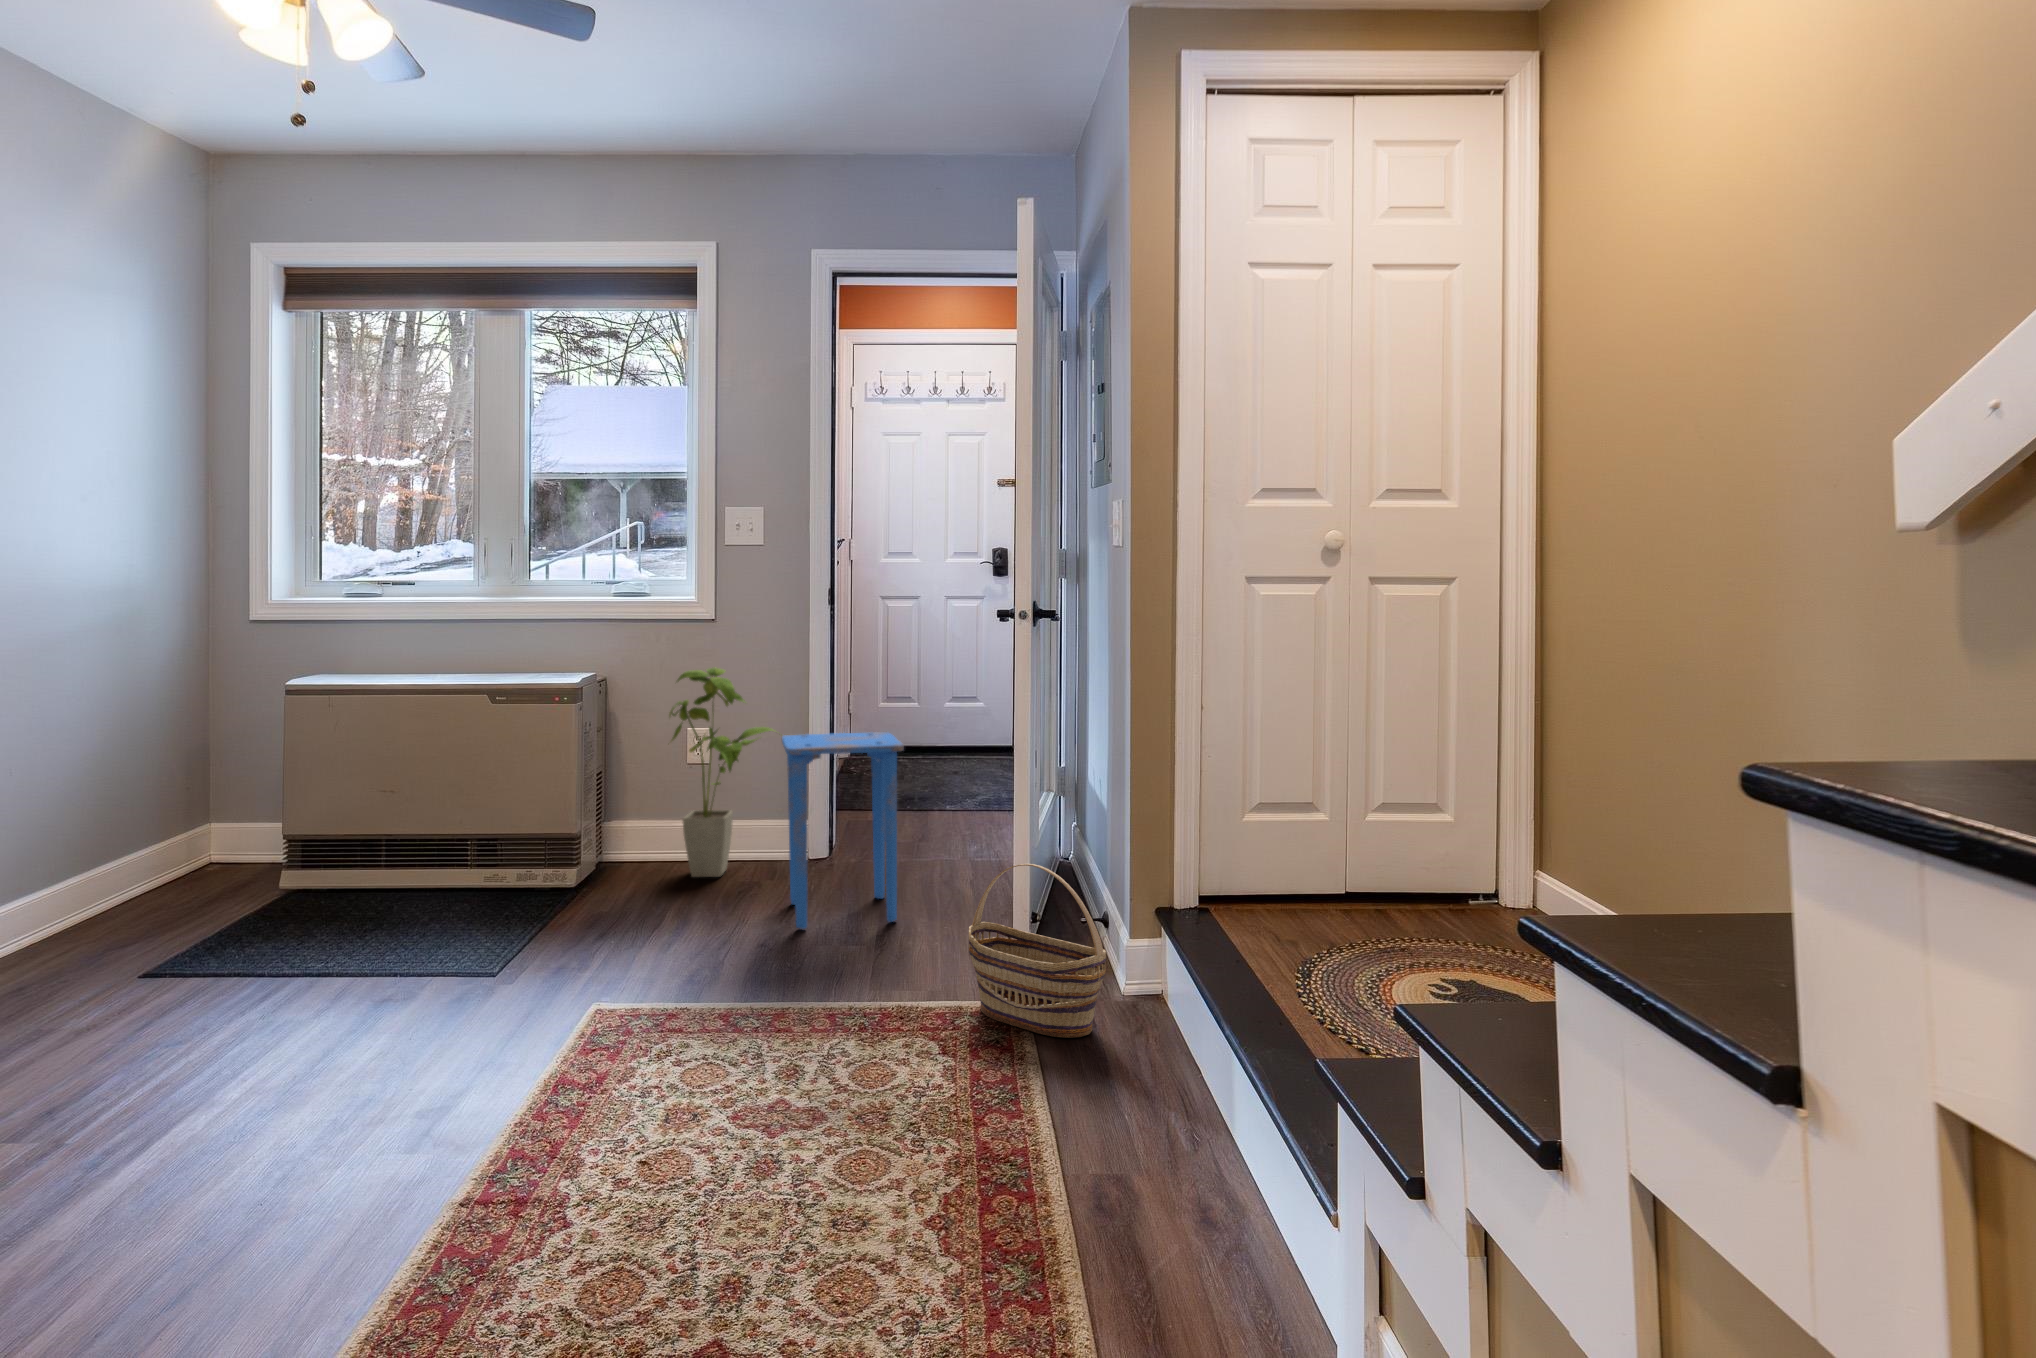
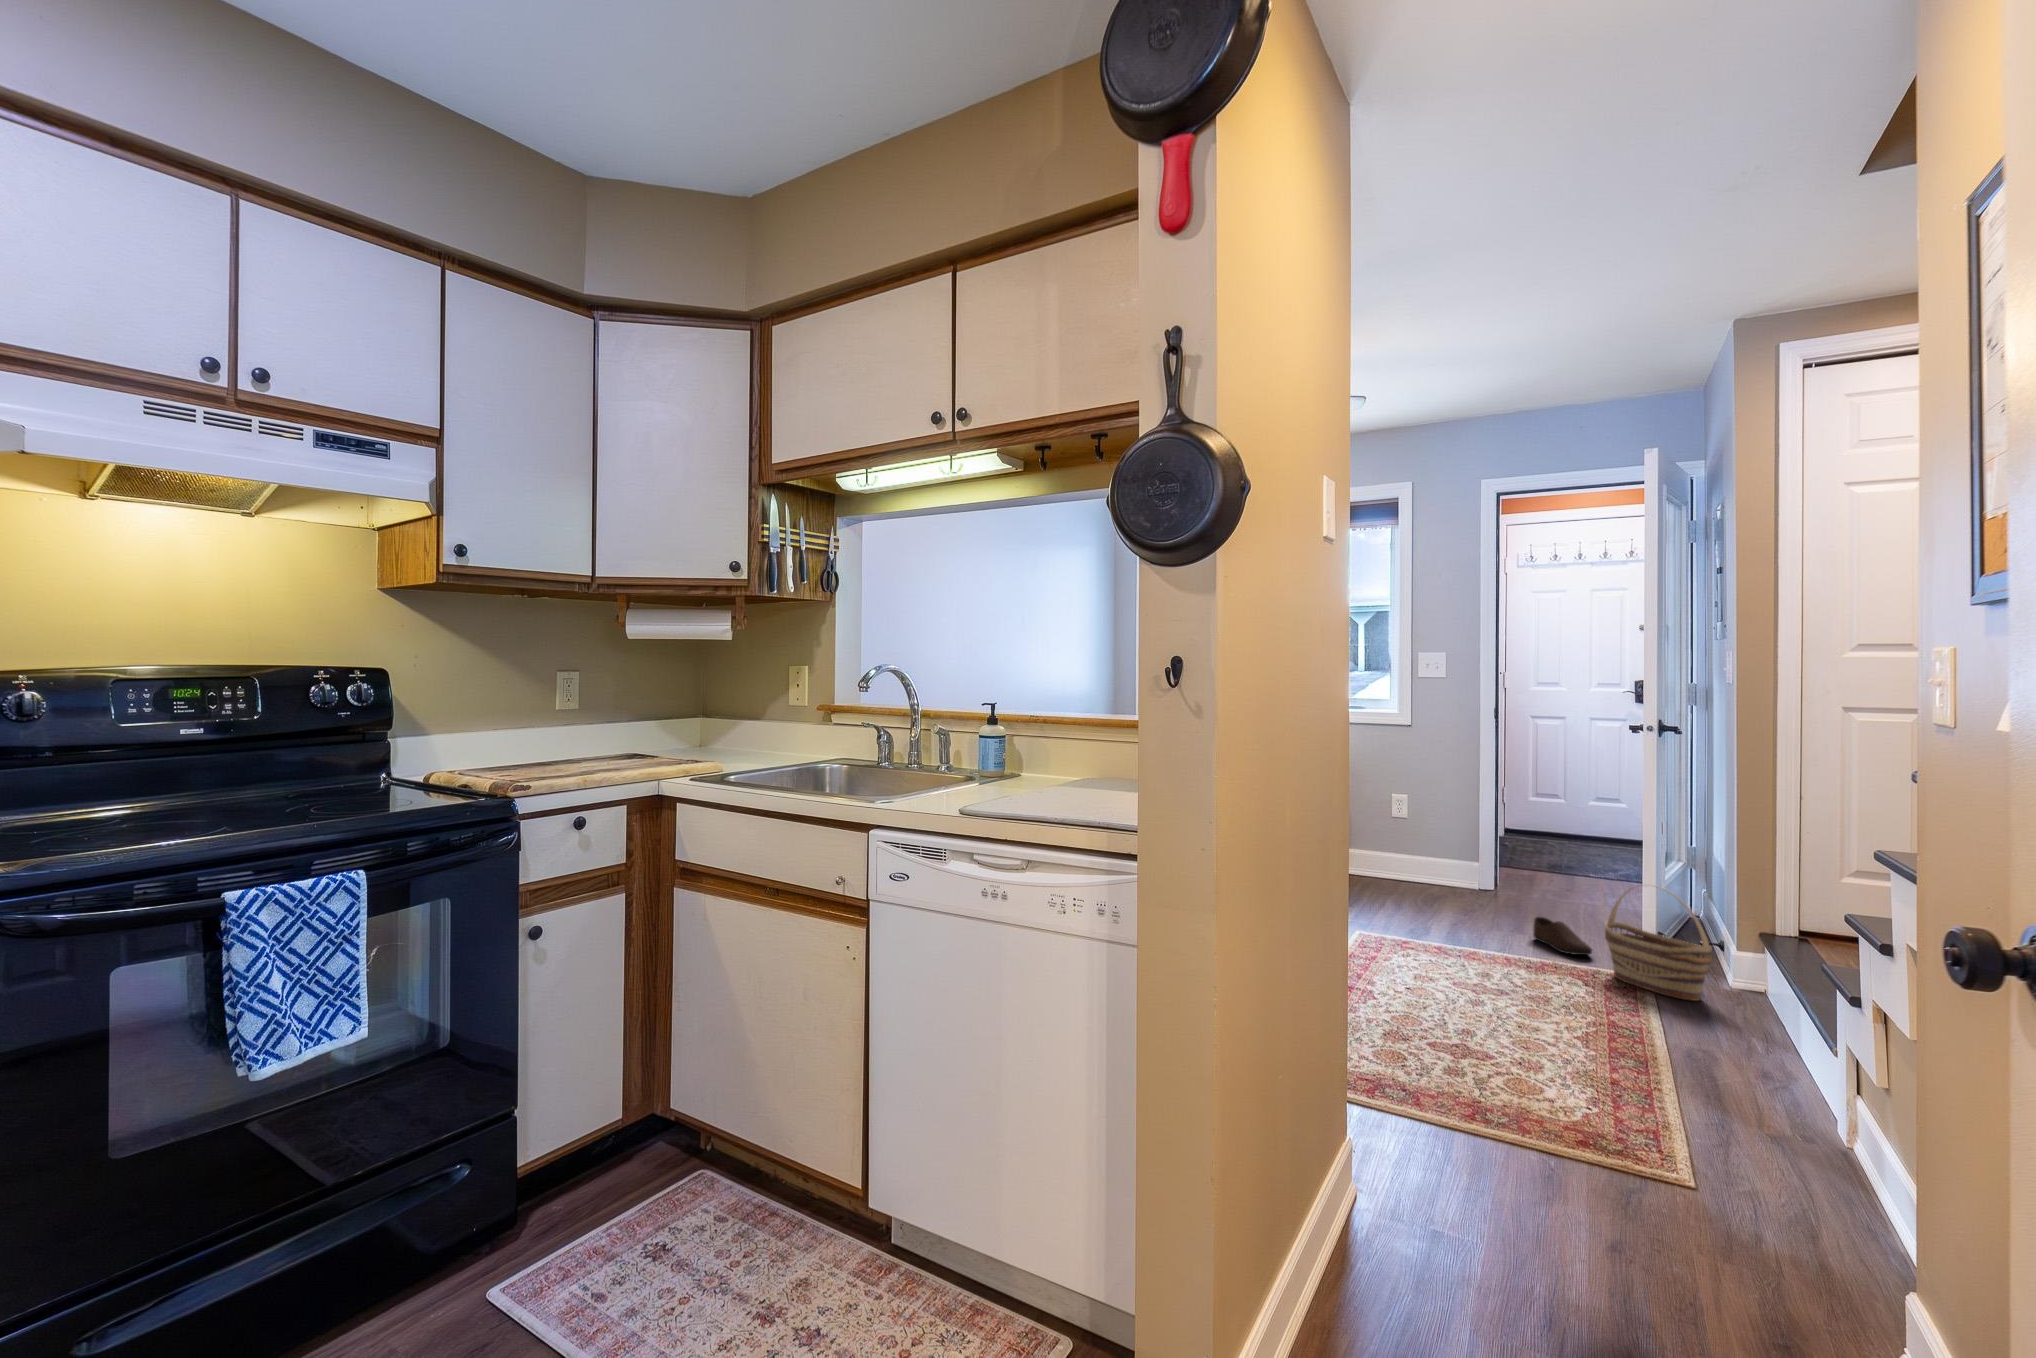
house plant: present [669,667,774,877] -> none [1387,755,1464,888]
side table: present [782,732,904,929] -> none [1466,799,1556,927]
shoe: none [873,917,953,977] -> present [1533,917,1592,955]

